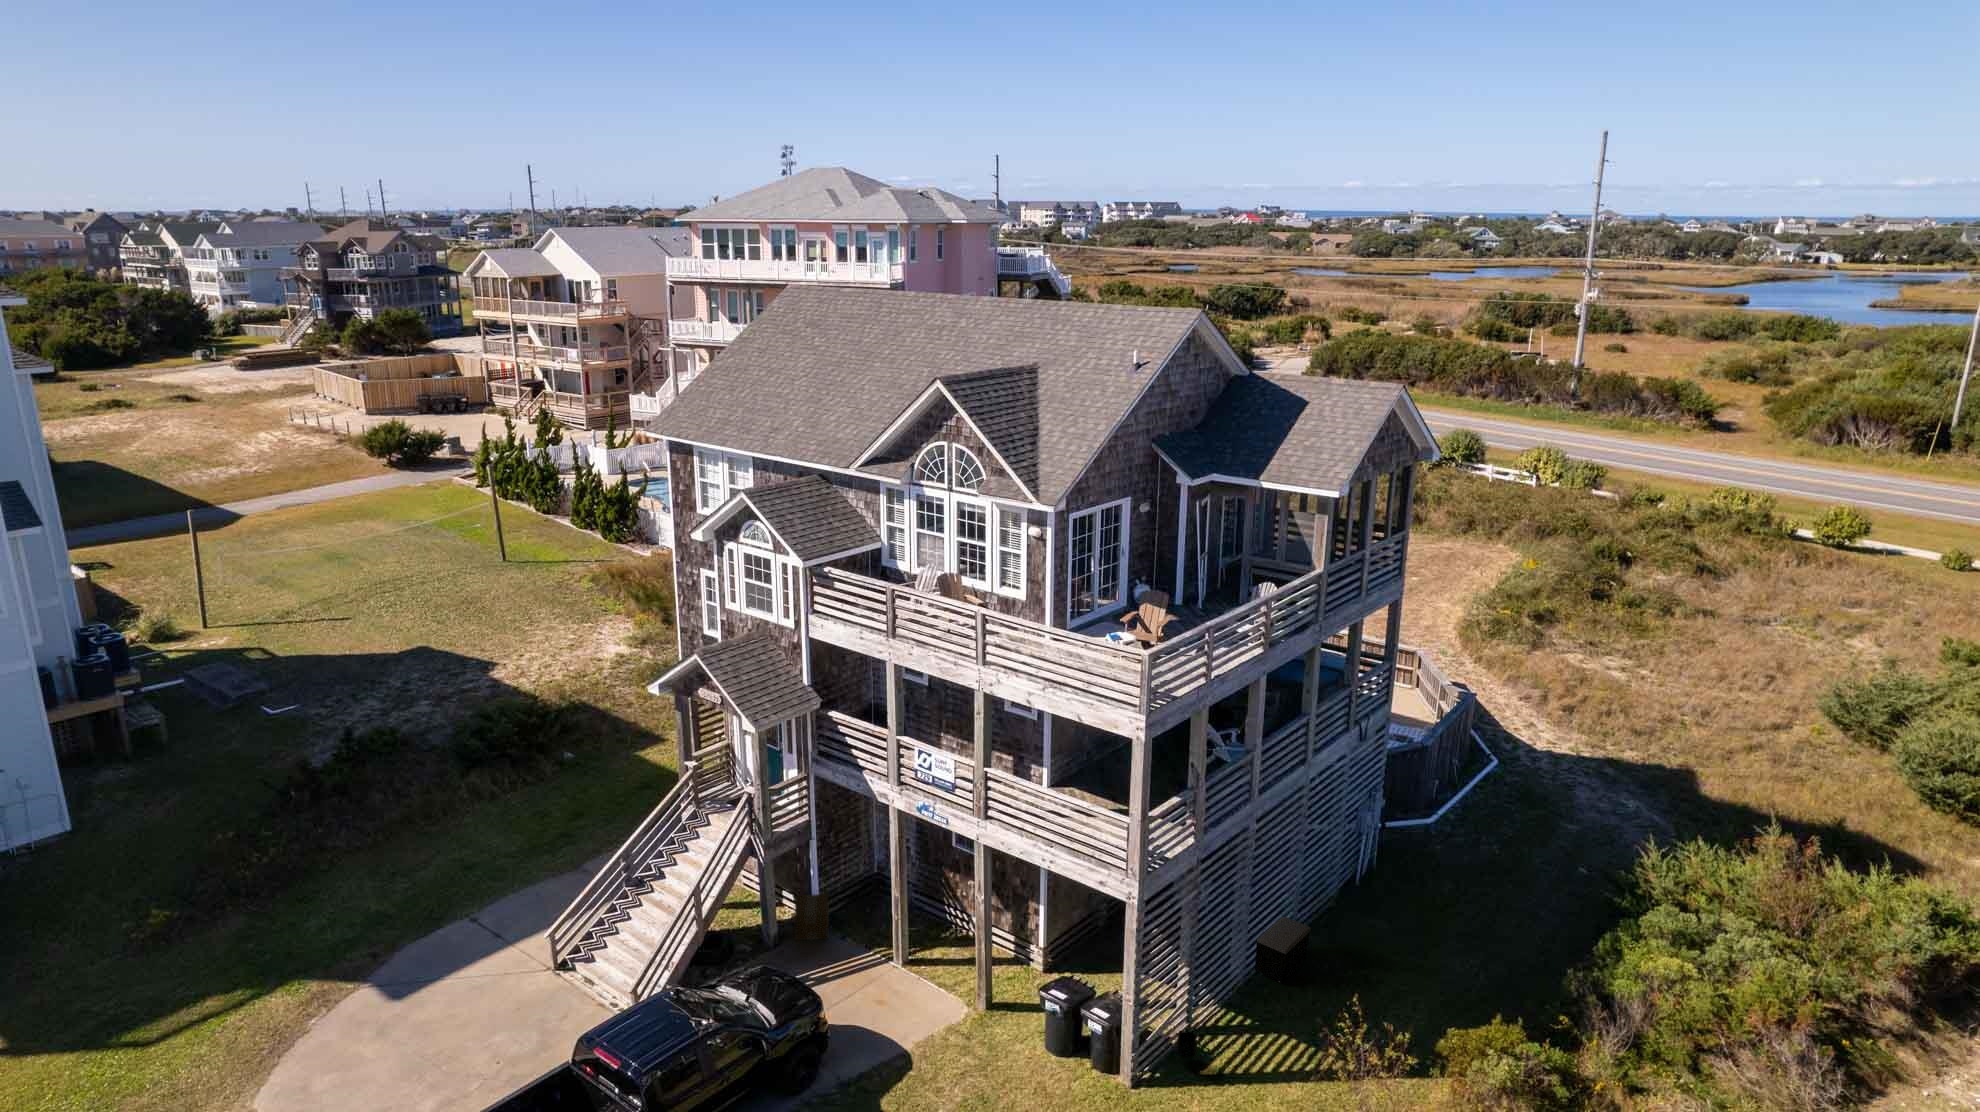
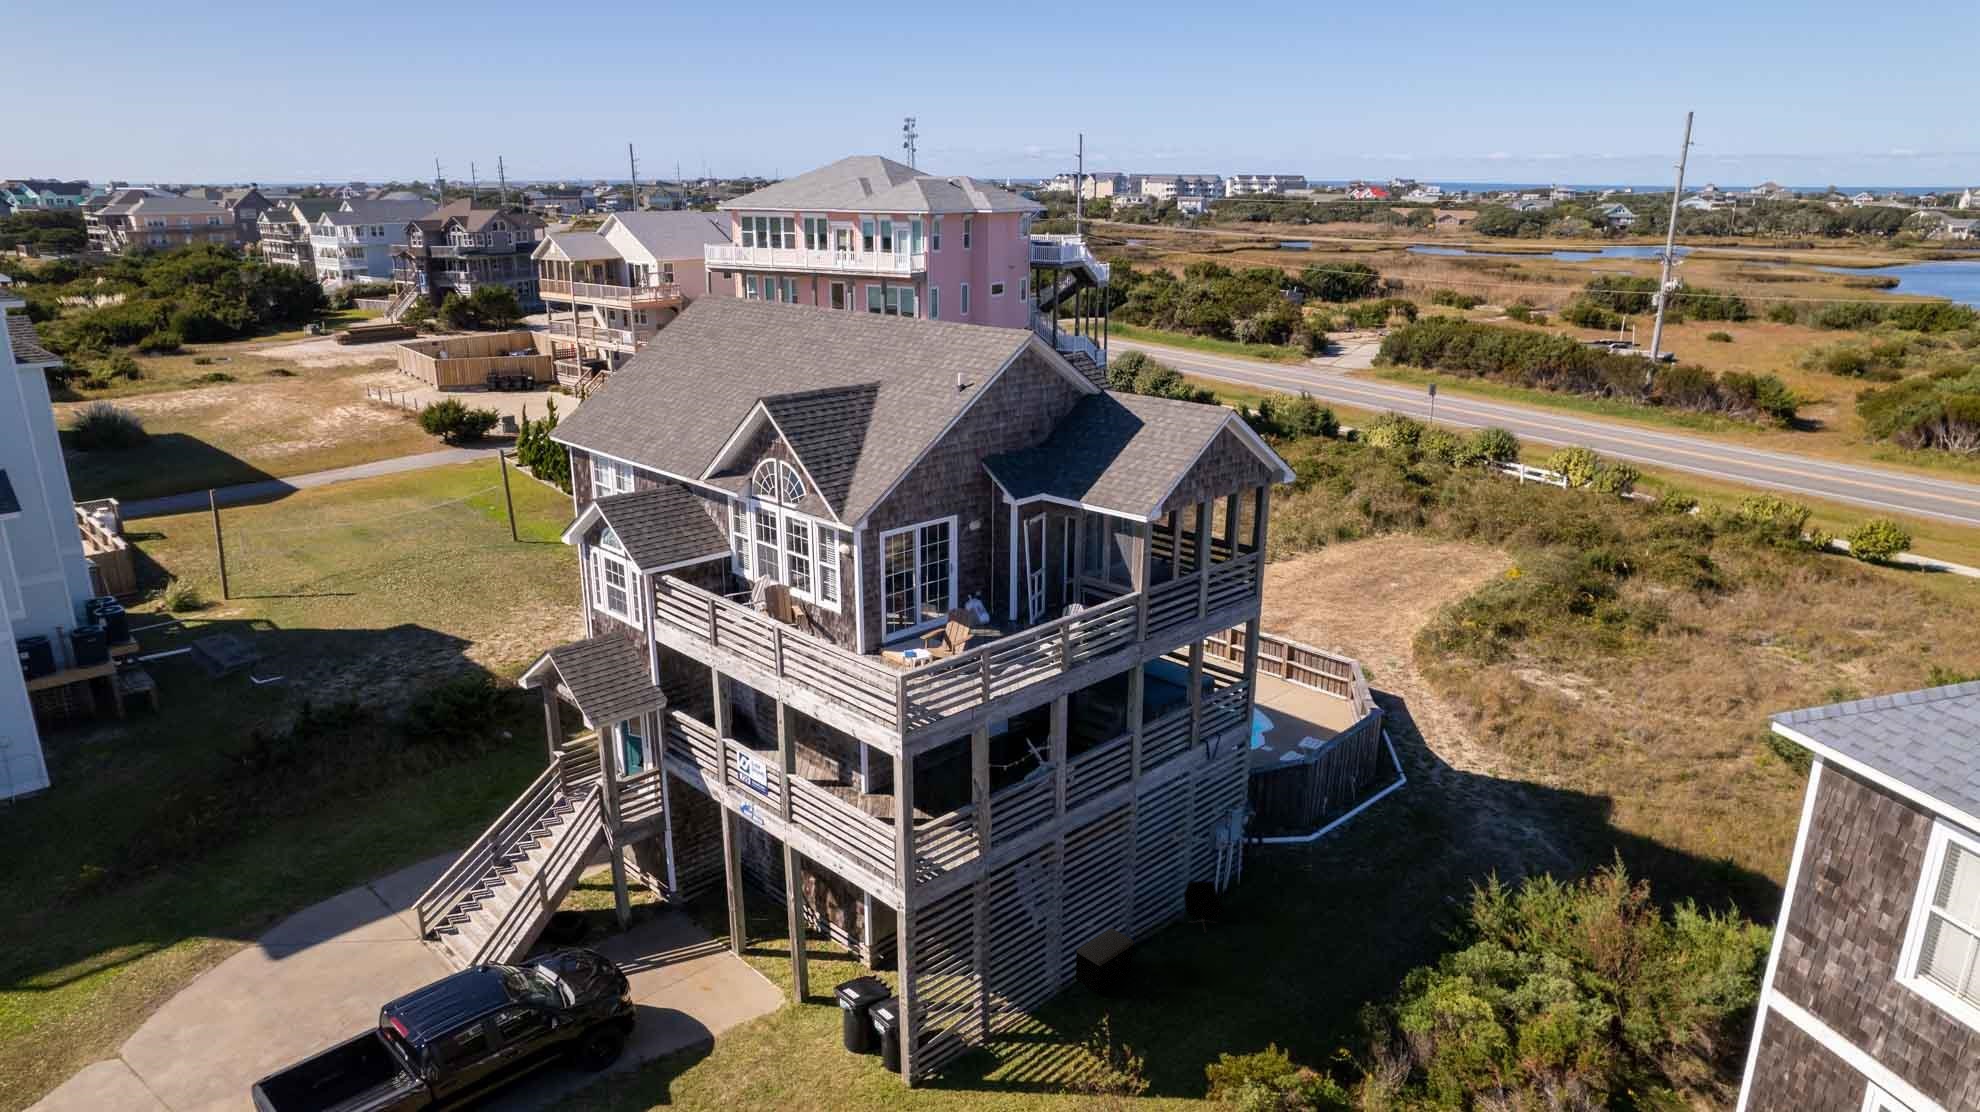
lounge chair: none [1334,866,1380,918] -> present [1184,881,1224,930]
cardboard box: present [794,894,829,940] -> none [650,881,691,924]
planter: present [1176,1030,1197,1059] -> none [966,1036,986,1071]

